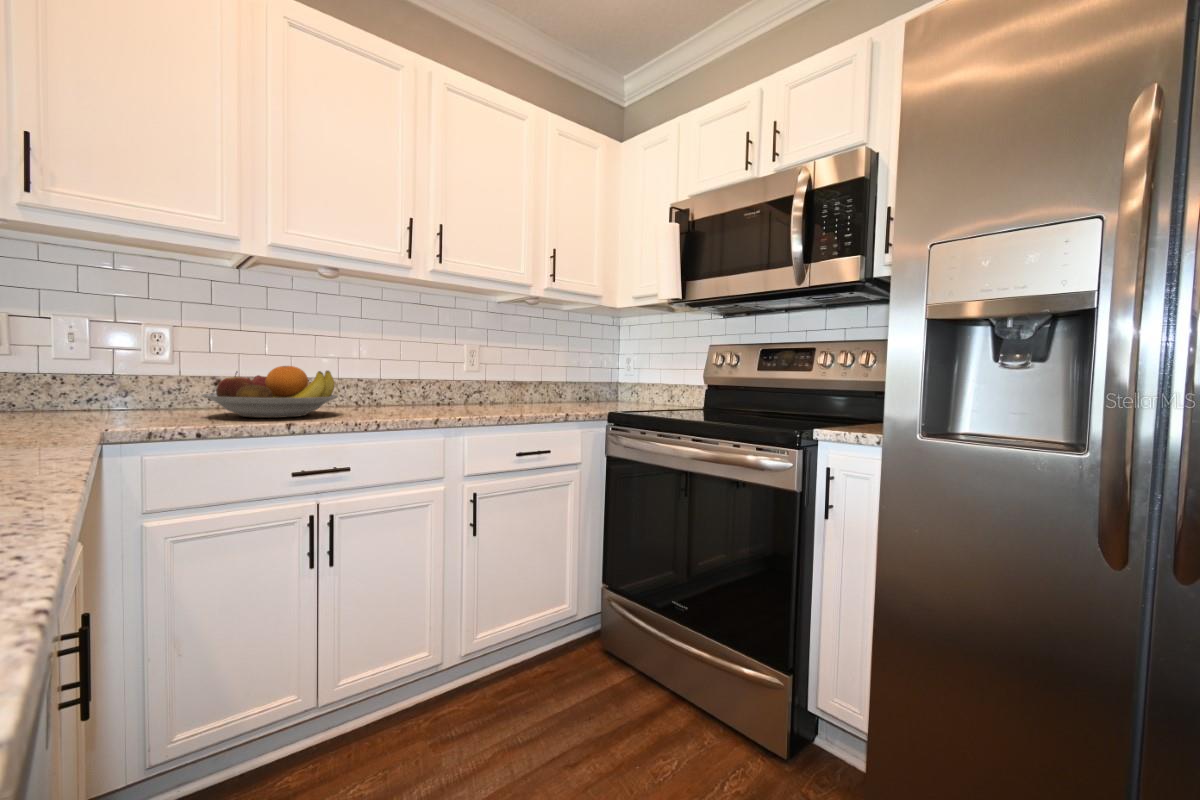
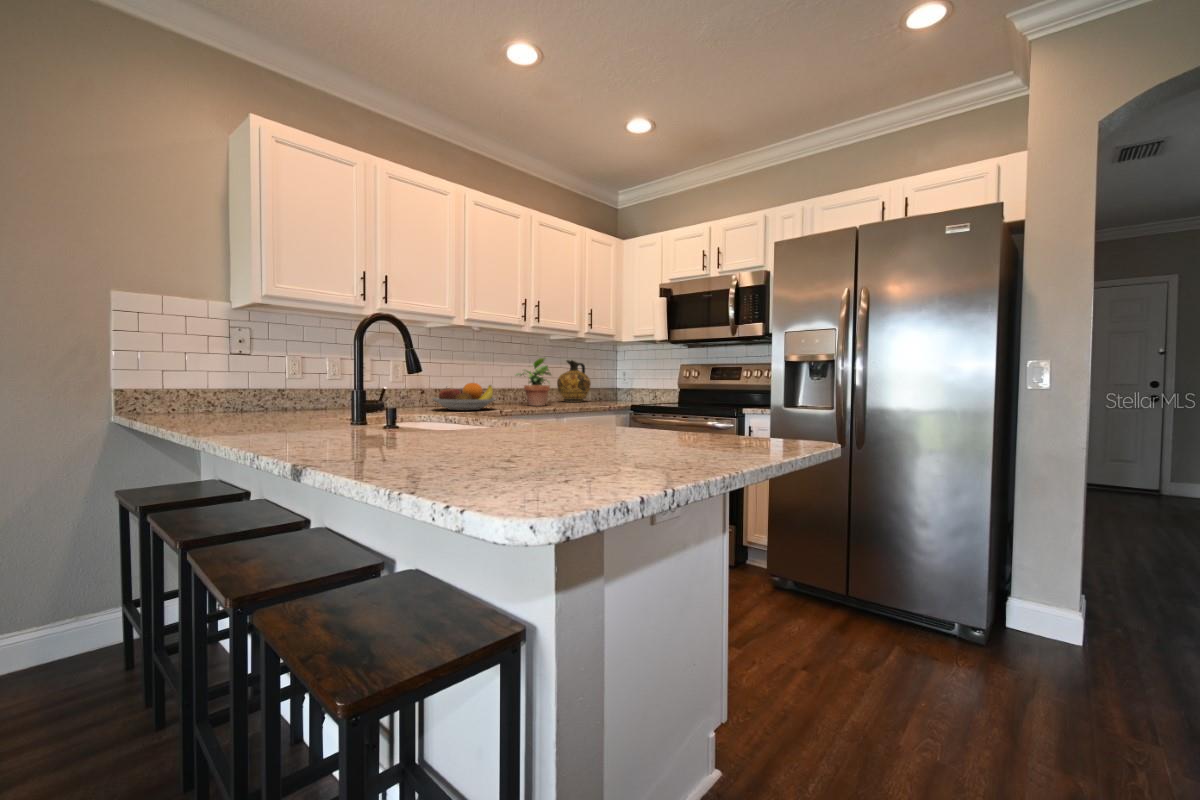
potted plant: none [402,325,472,410] -> present [516,358,551,406]
ceramic jug: none [503,335,558,404] -> present [557,360,591,402]

